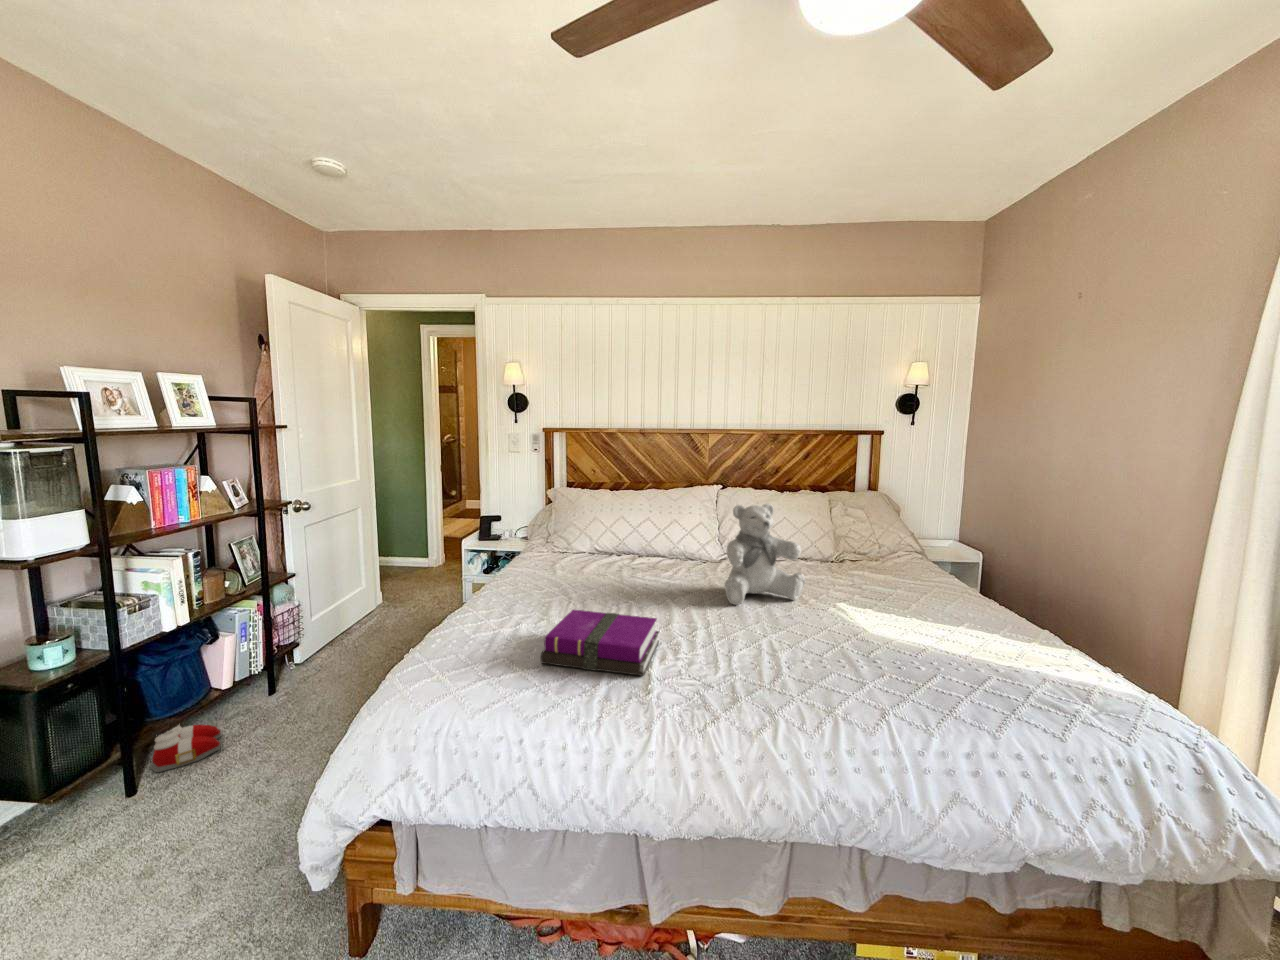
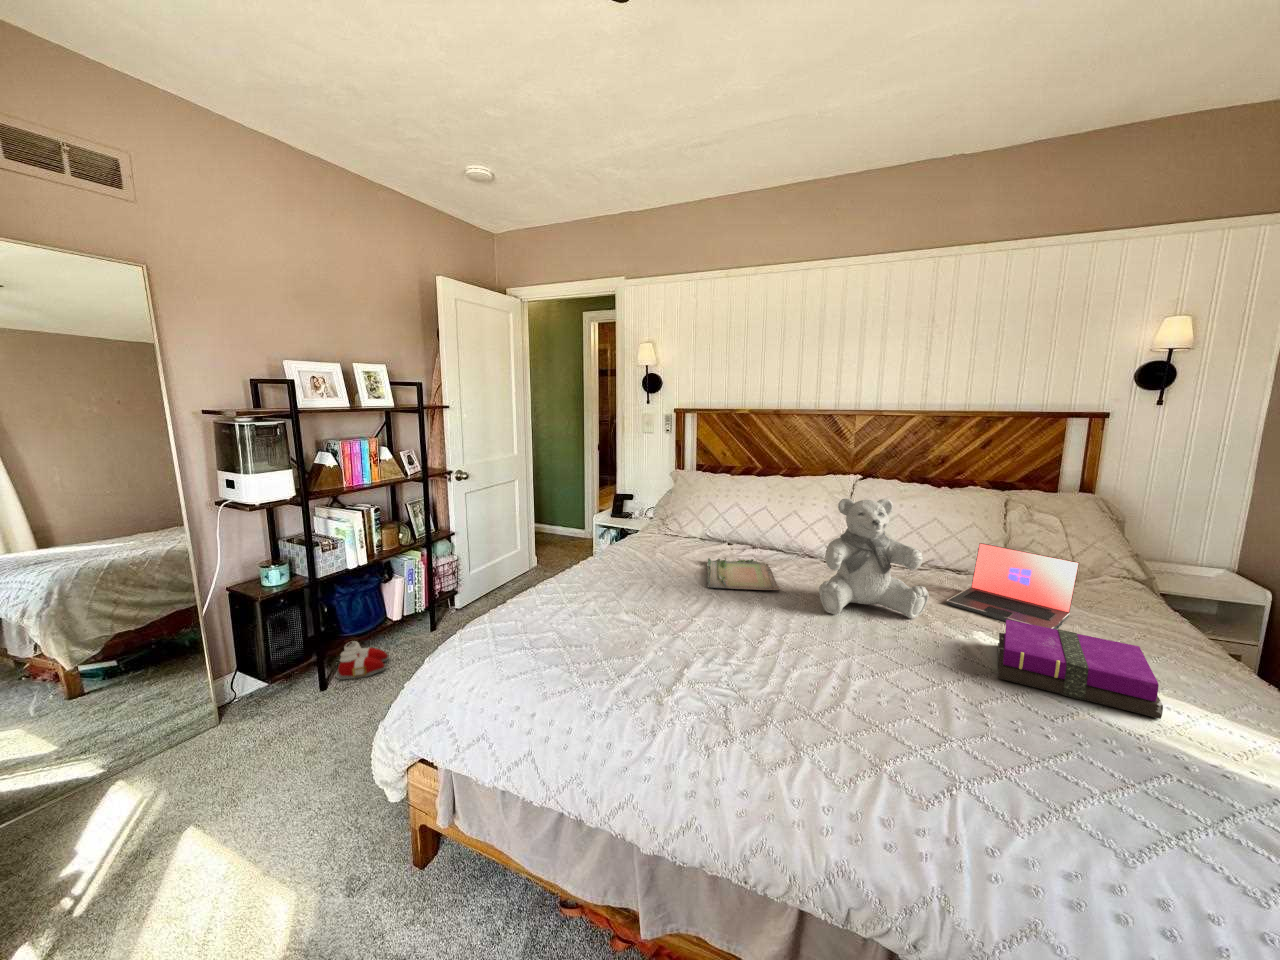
laptop: none [811,535,895,599] -> present [947,543,1079,630]
tray: none [609,563,685,597] -> present [707,557,780,590]
notebook: present [541,610,659,676] -> present [998,619,1163,719]

